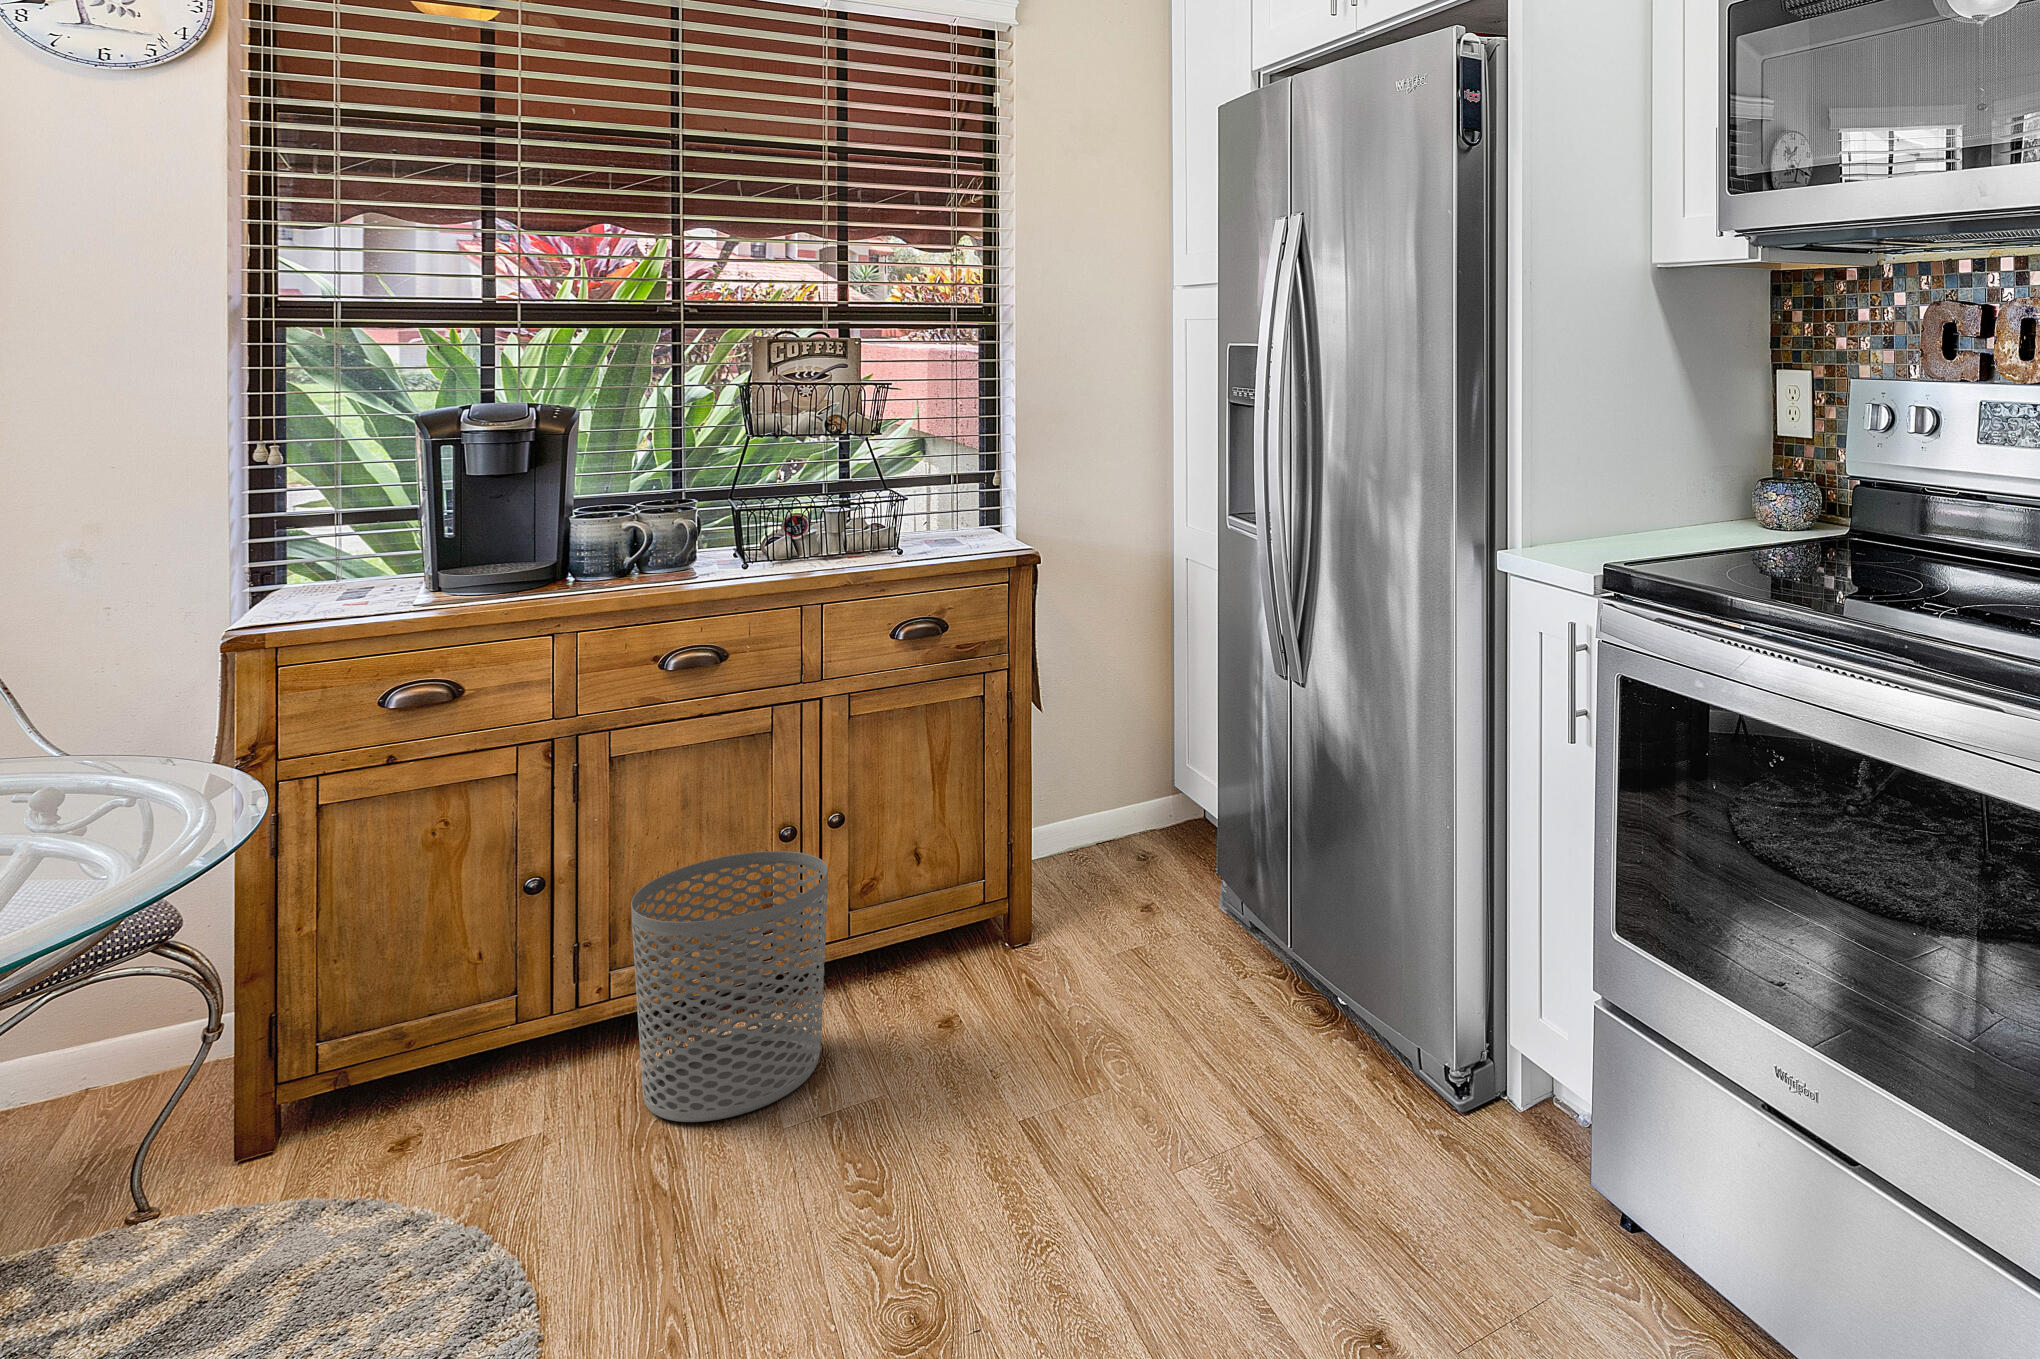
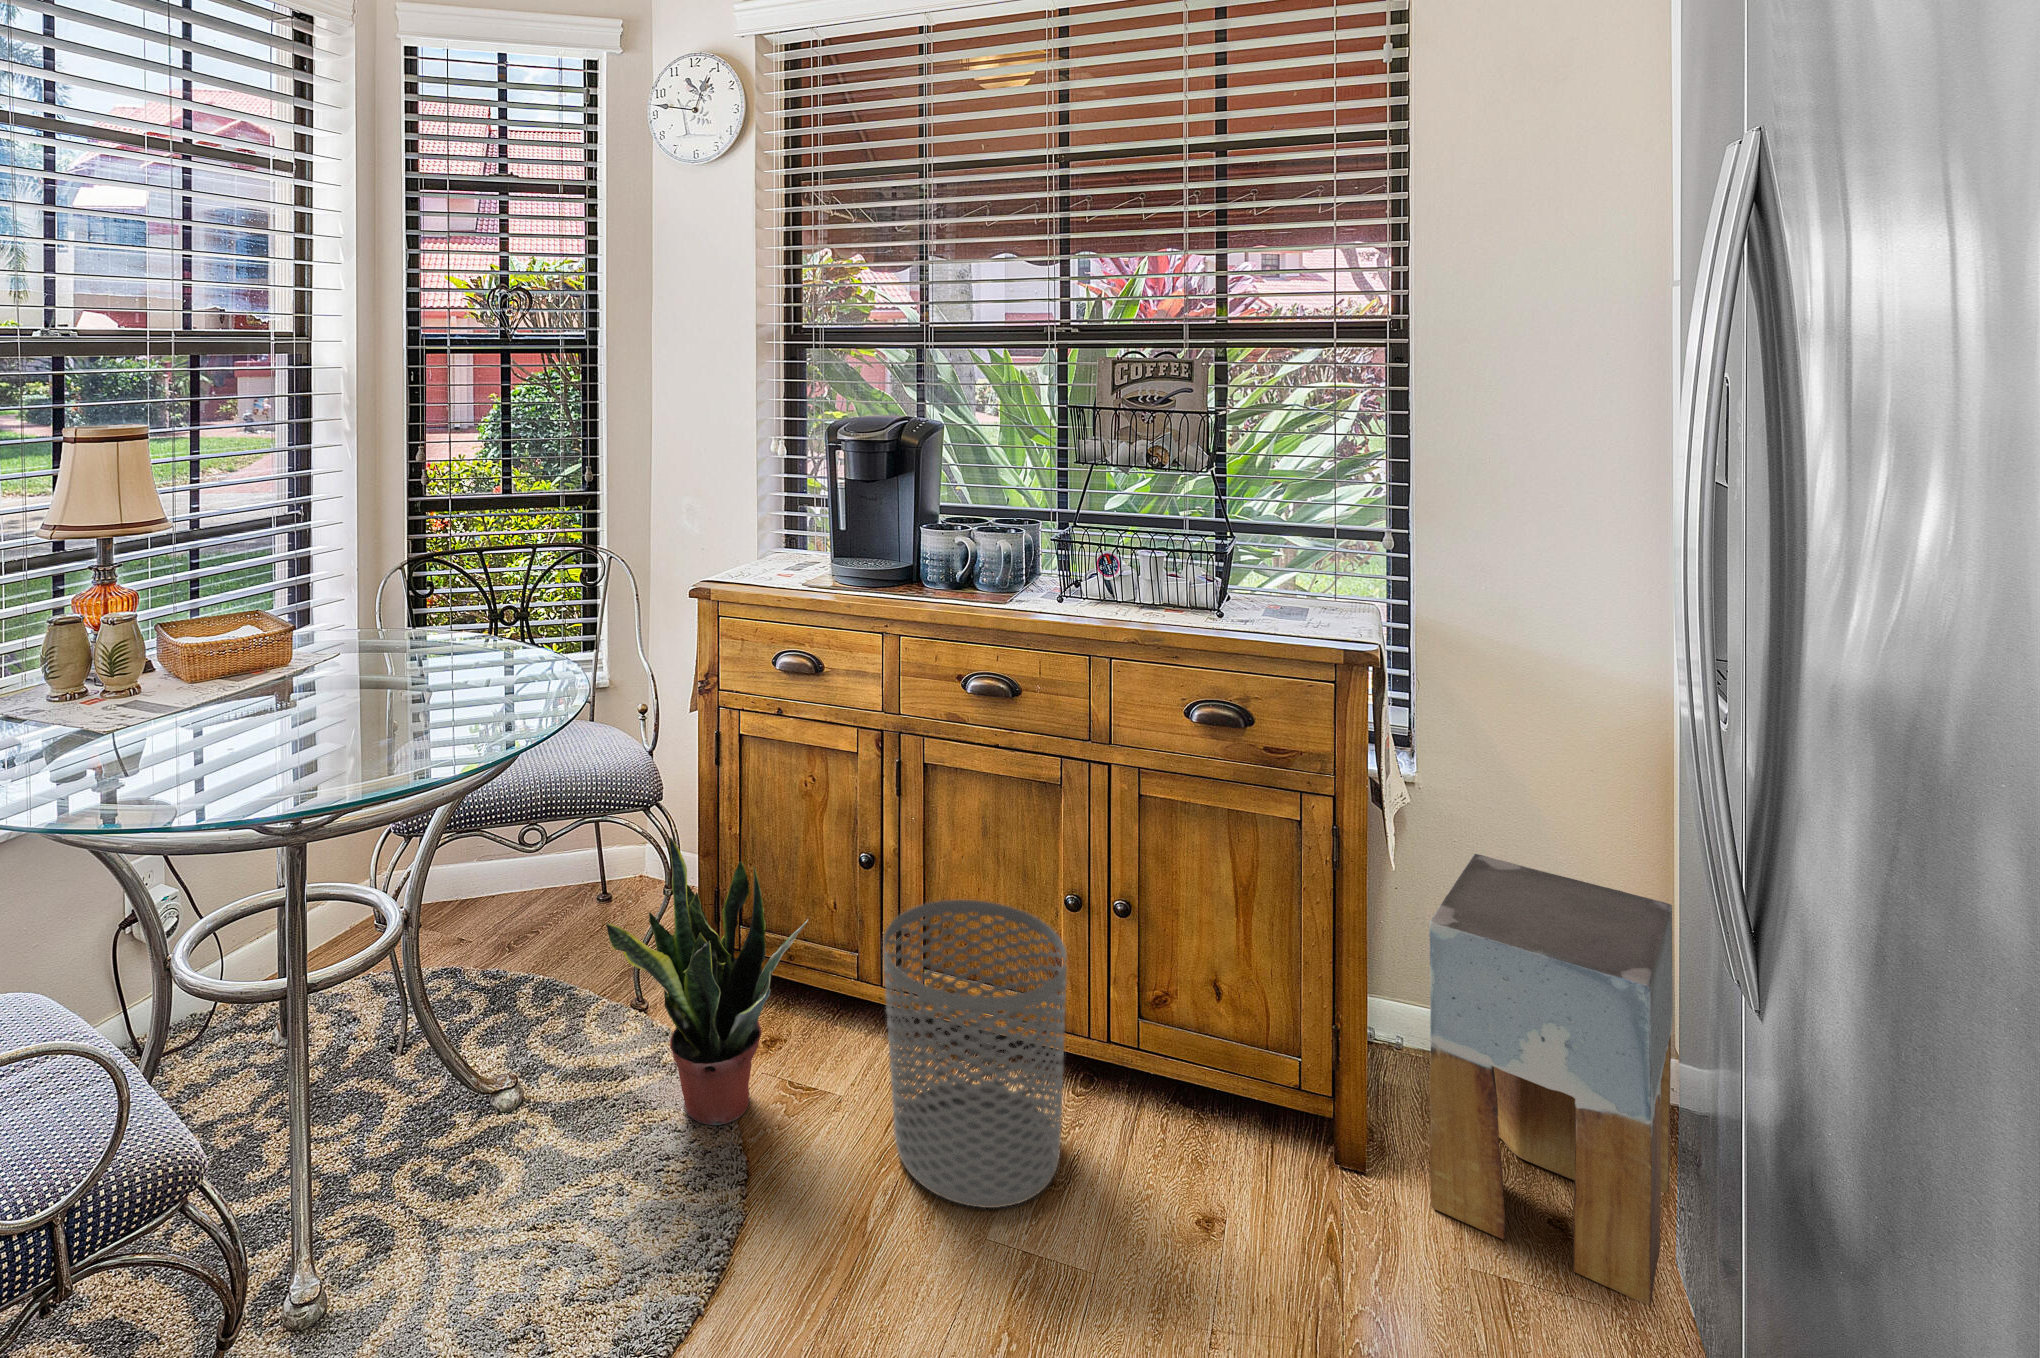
stool: none [1072,689,1204,941] -> present [1429,854,1673,1305]
potted plant: none [267,920,522,1229] -> present [606,838,808,1125]

